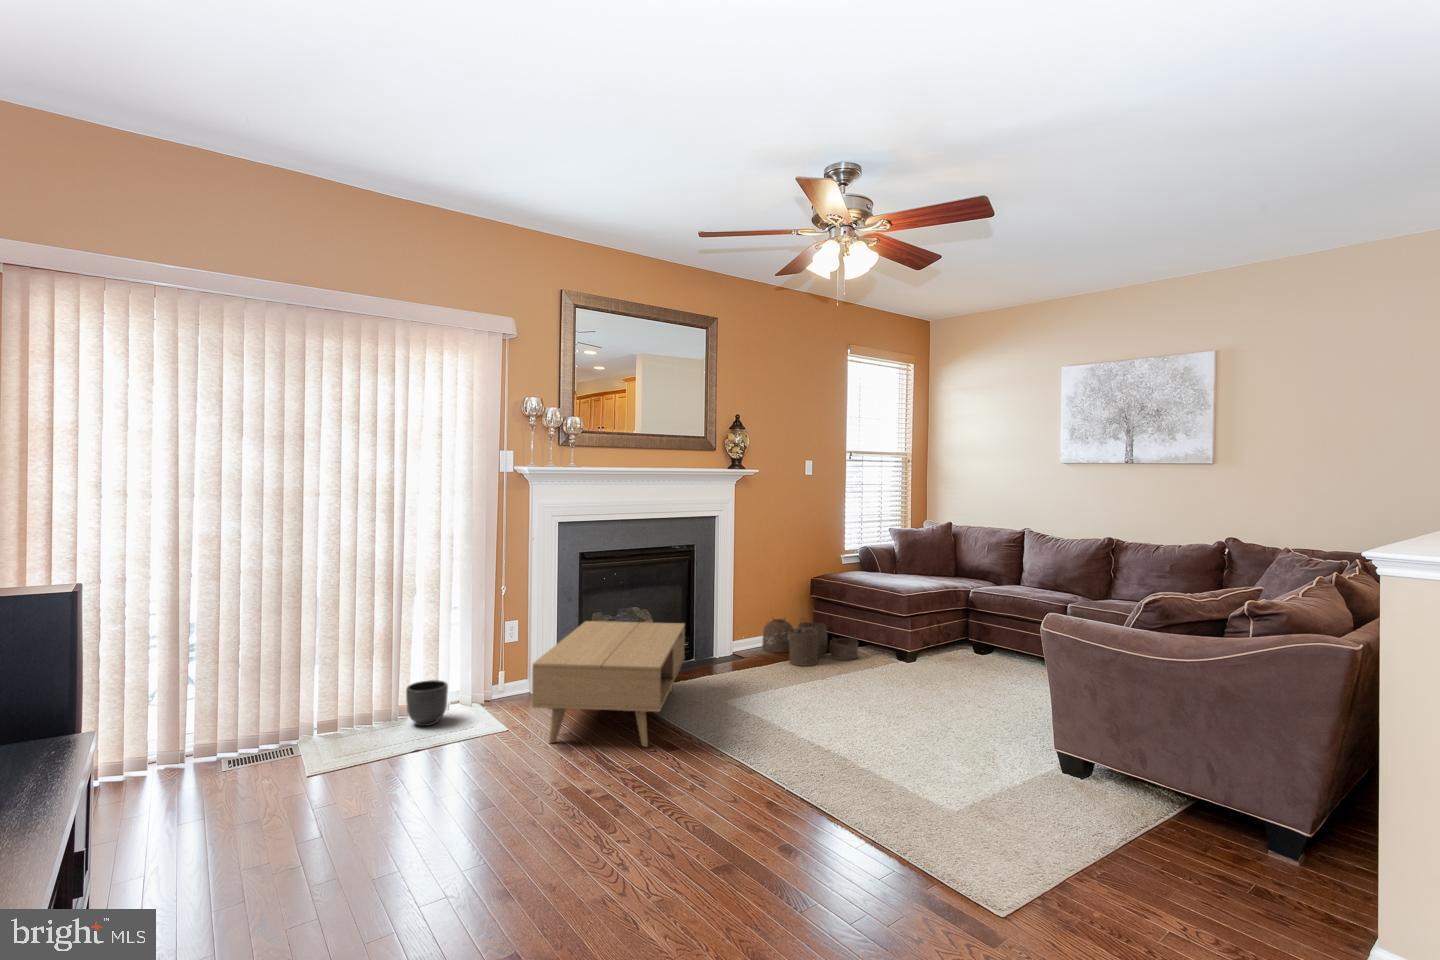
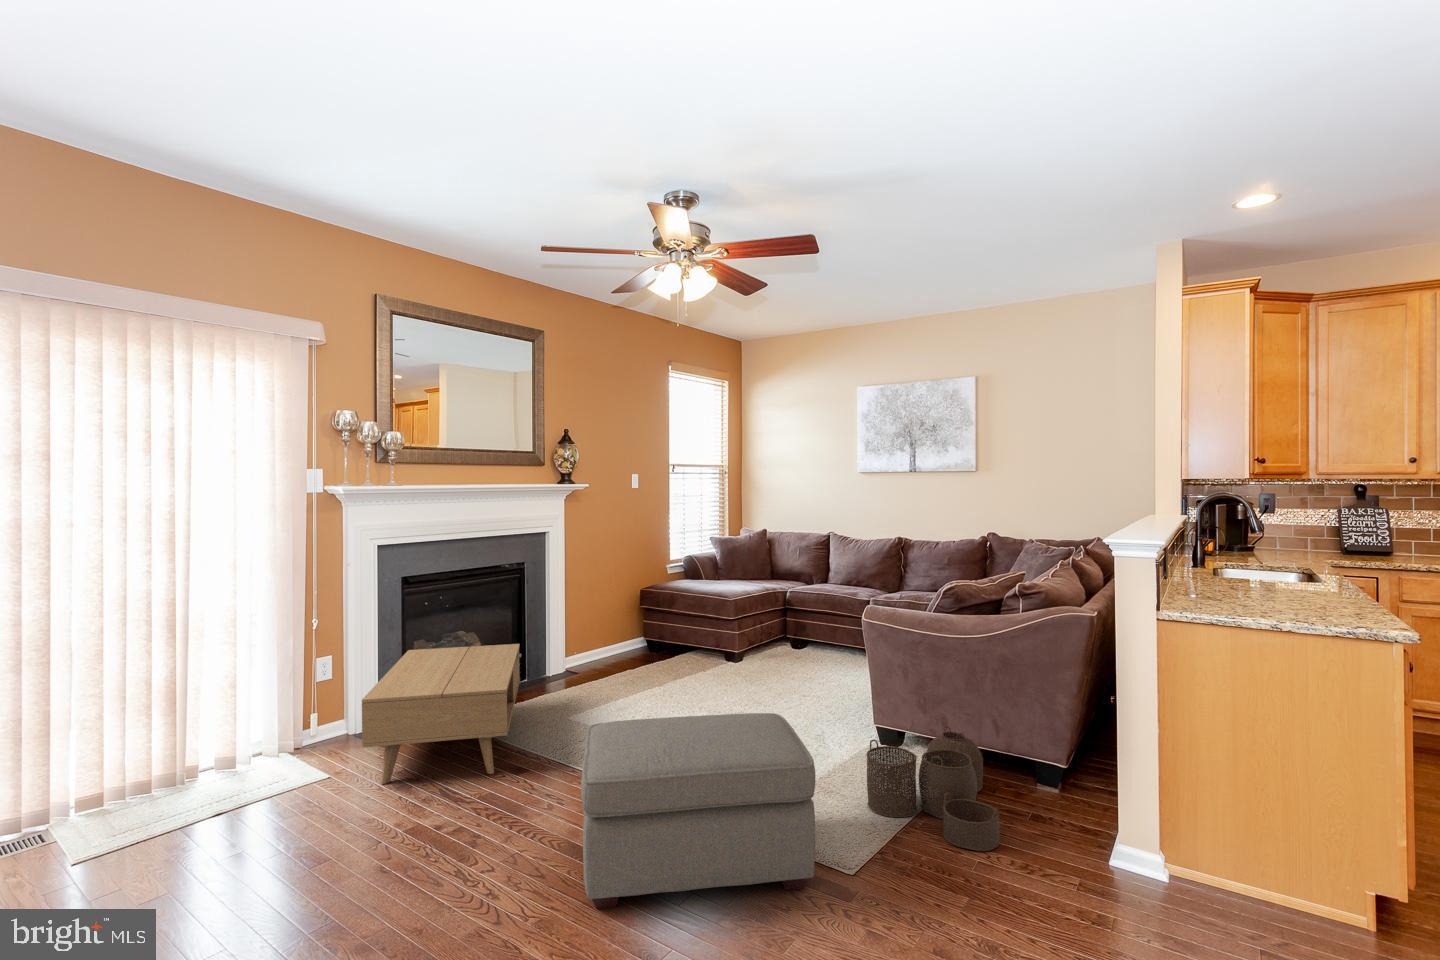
woven basket: present [762,619,858,666] -> present [866,726,1000,851]
planter: present [406,680,448,726] -> none [197,731,250,786]
ottoman: none [703,711,959,922] -> present [581,713,816,908]

